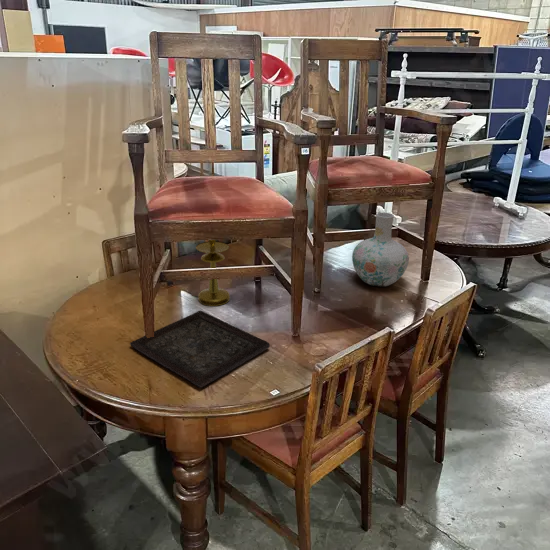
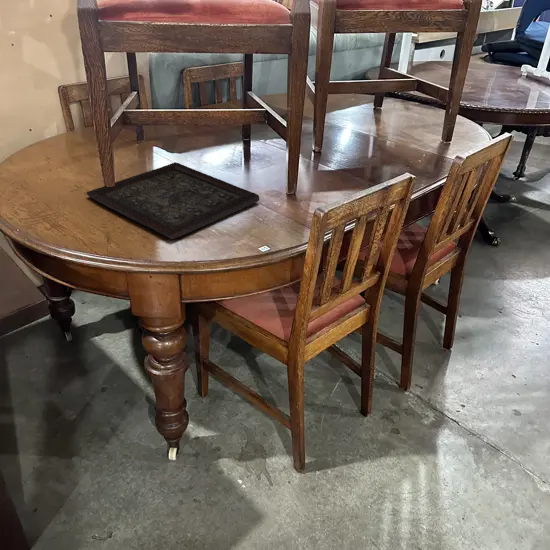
vase: present [352,212,409,287] -> none [361,51,429,146]
candlestick: present [196,240,230,306] -> none [169,55,213,160]

